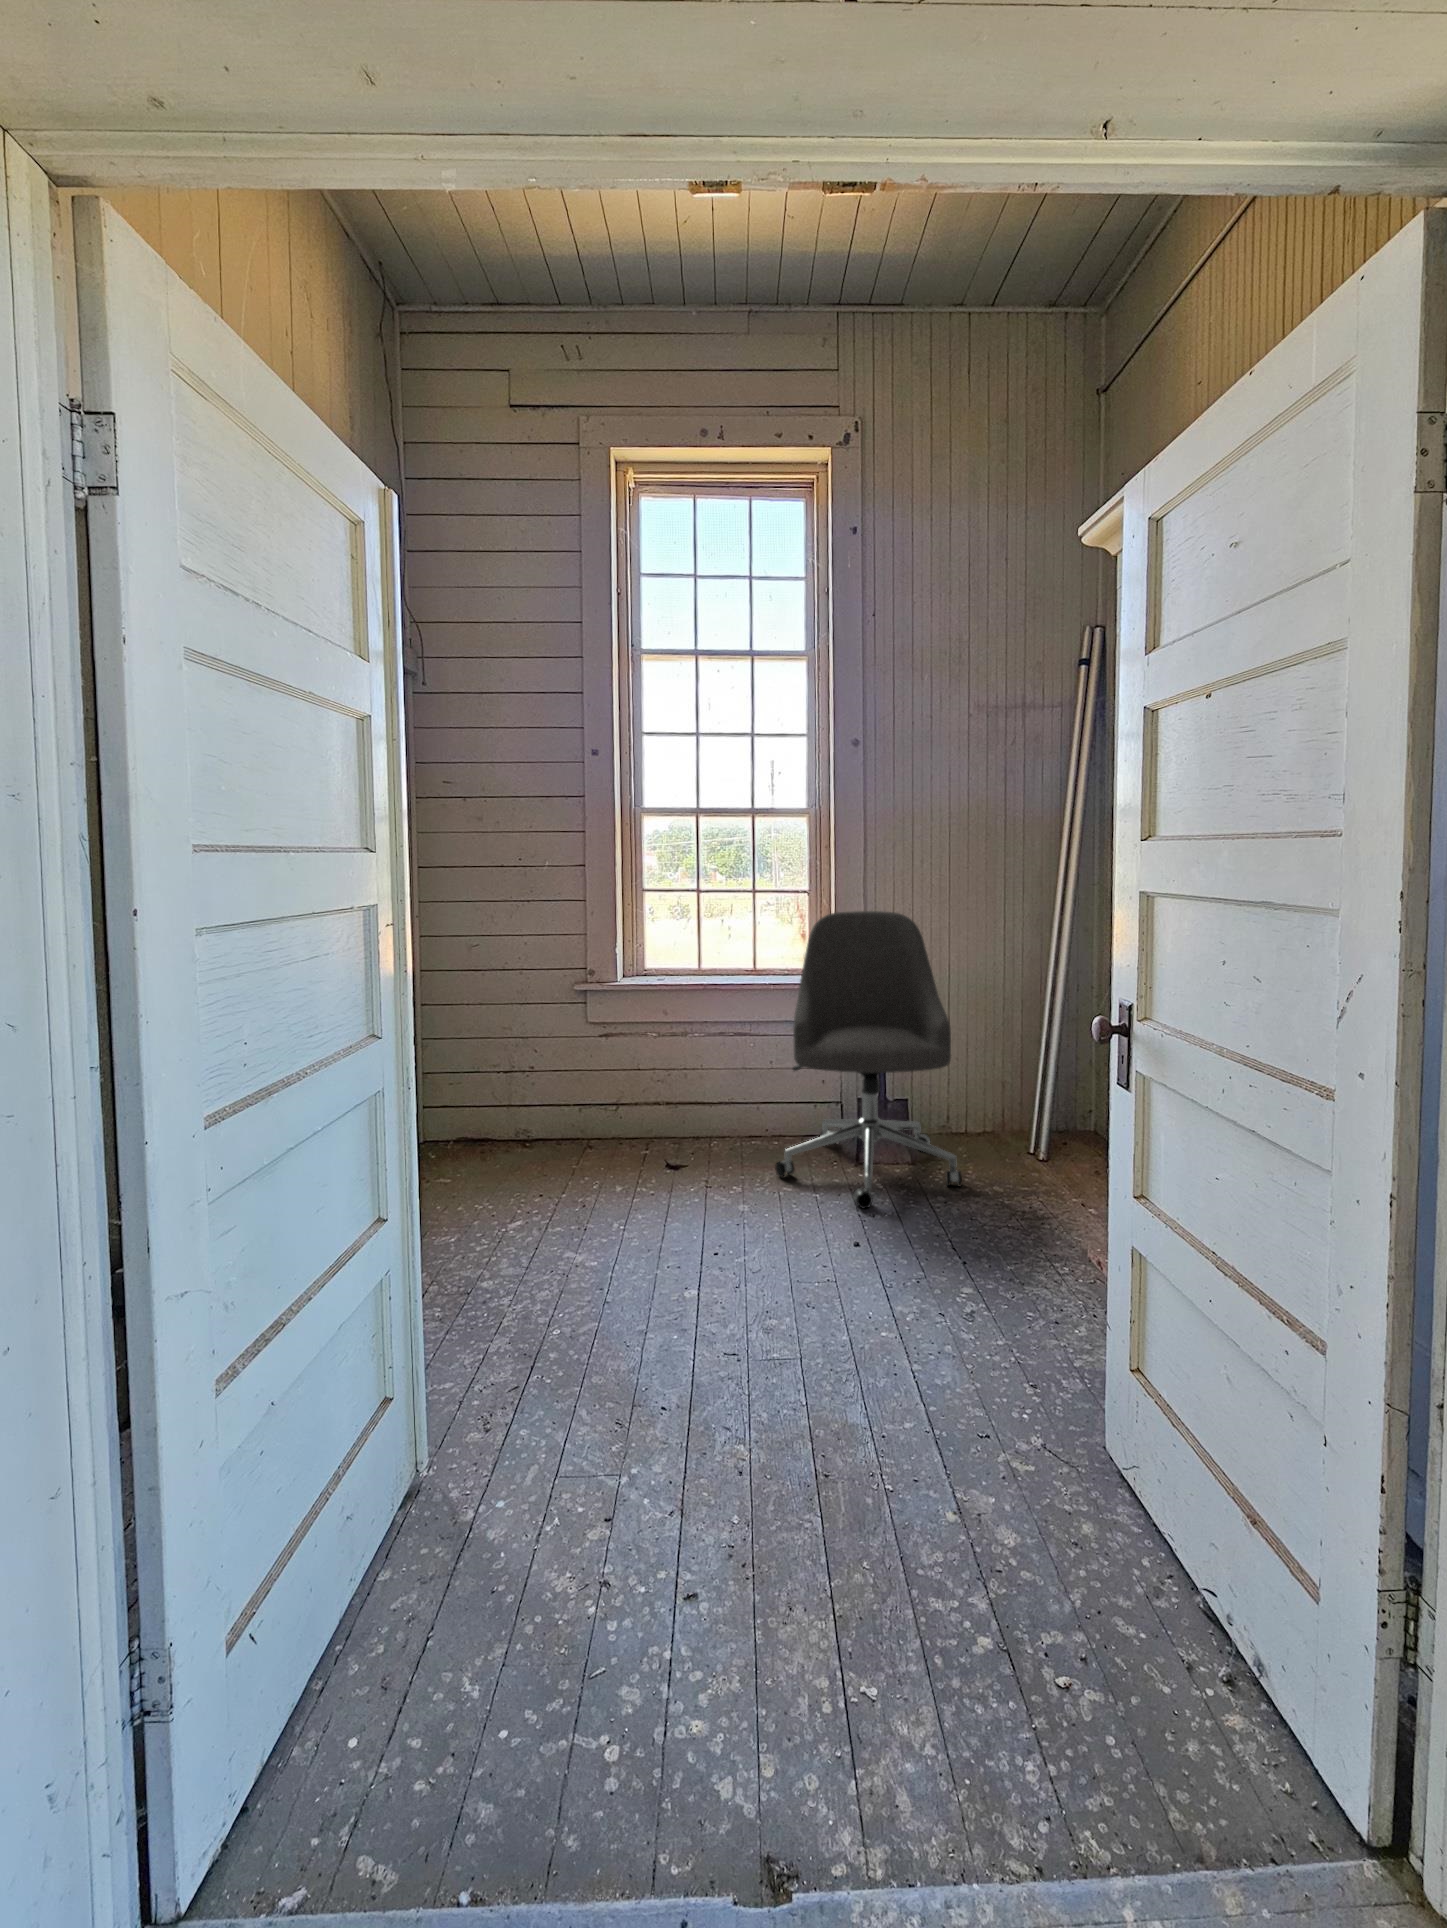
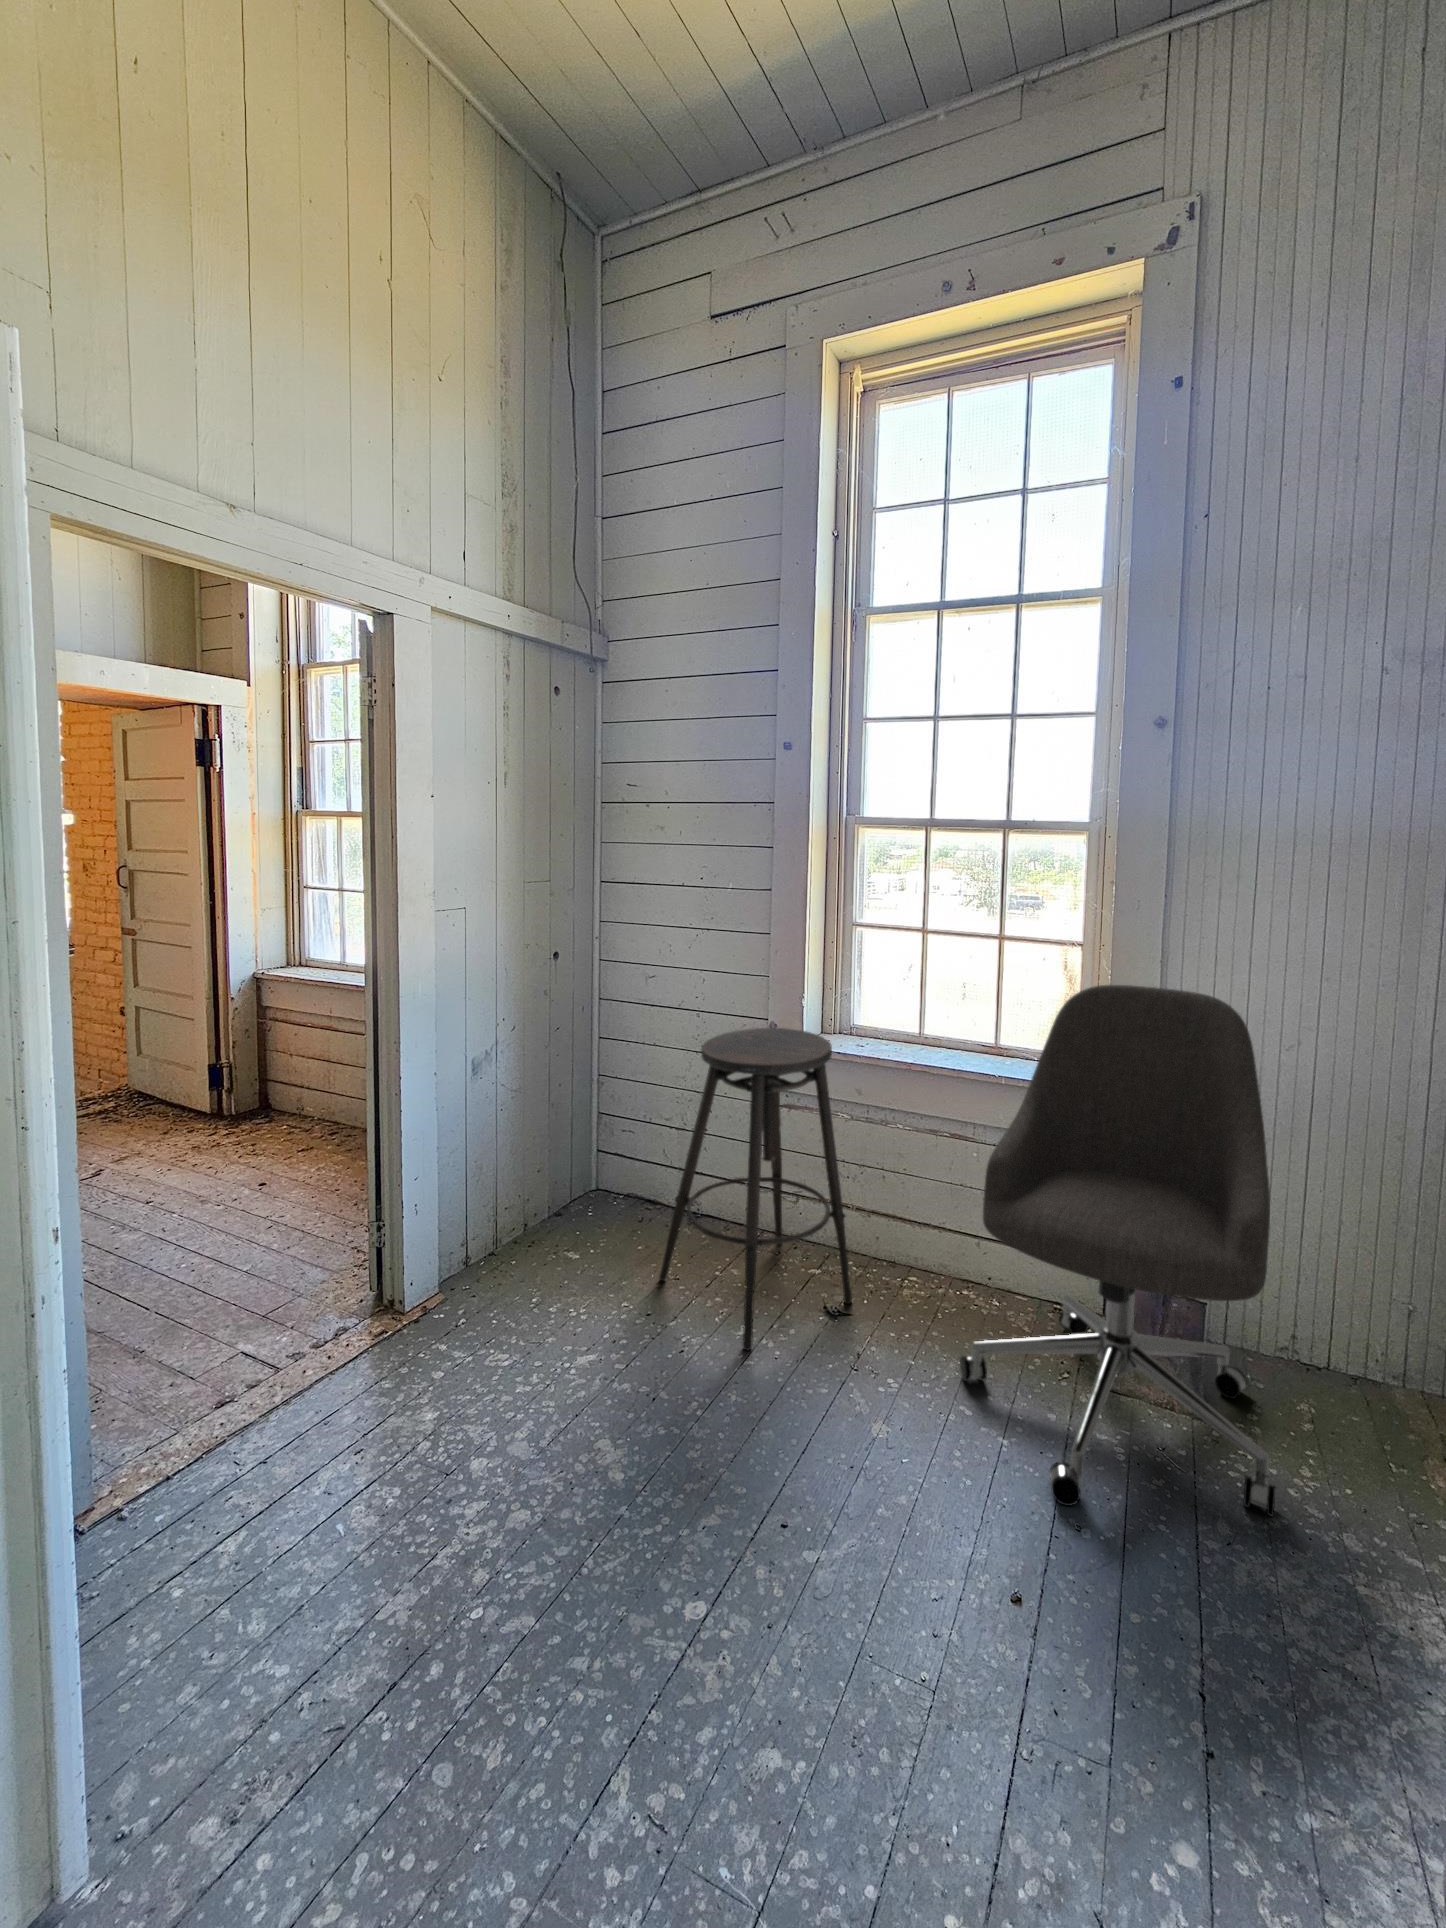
stool: none [531,970,684,1198] -> present [659,1028,852,1351]

